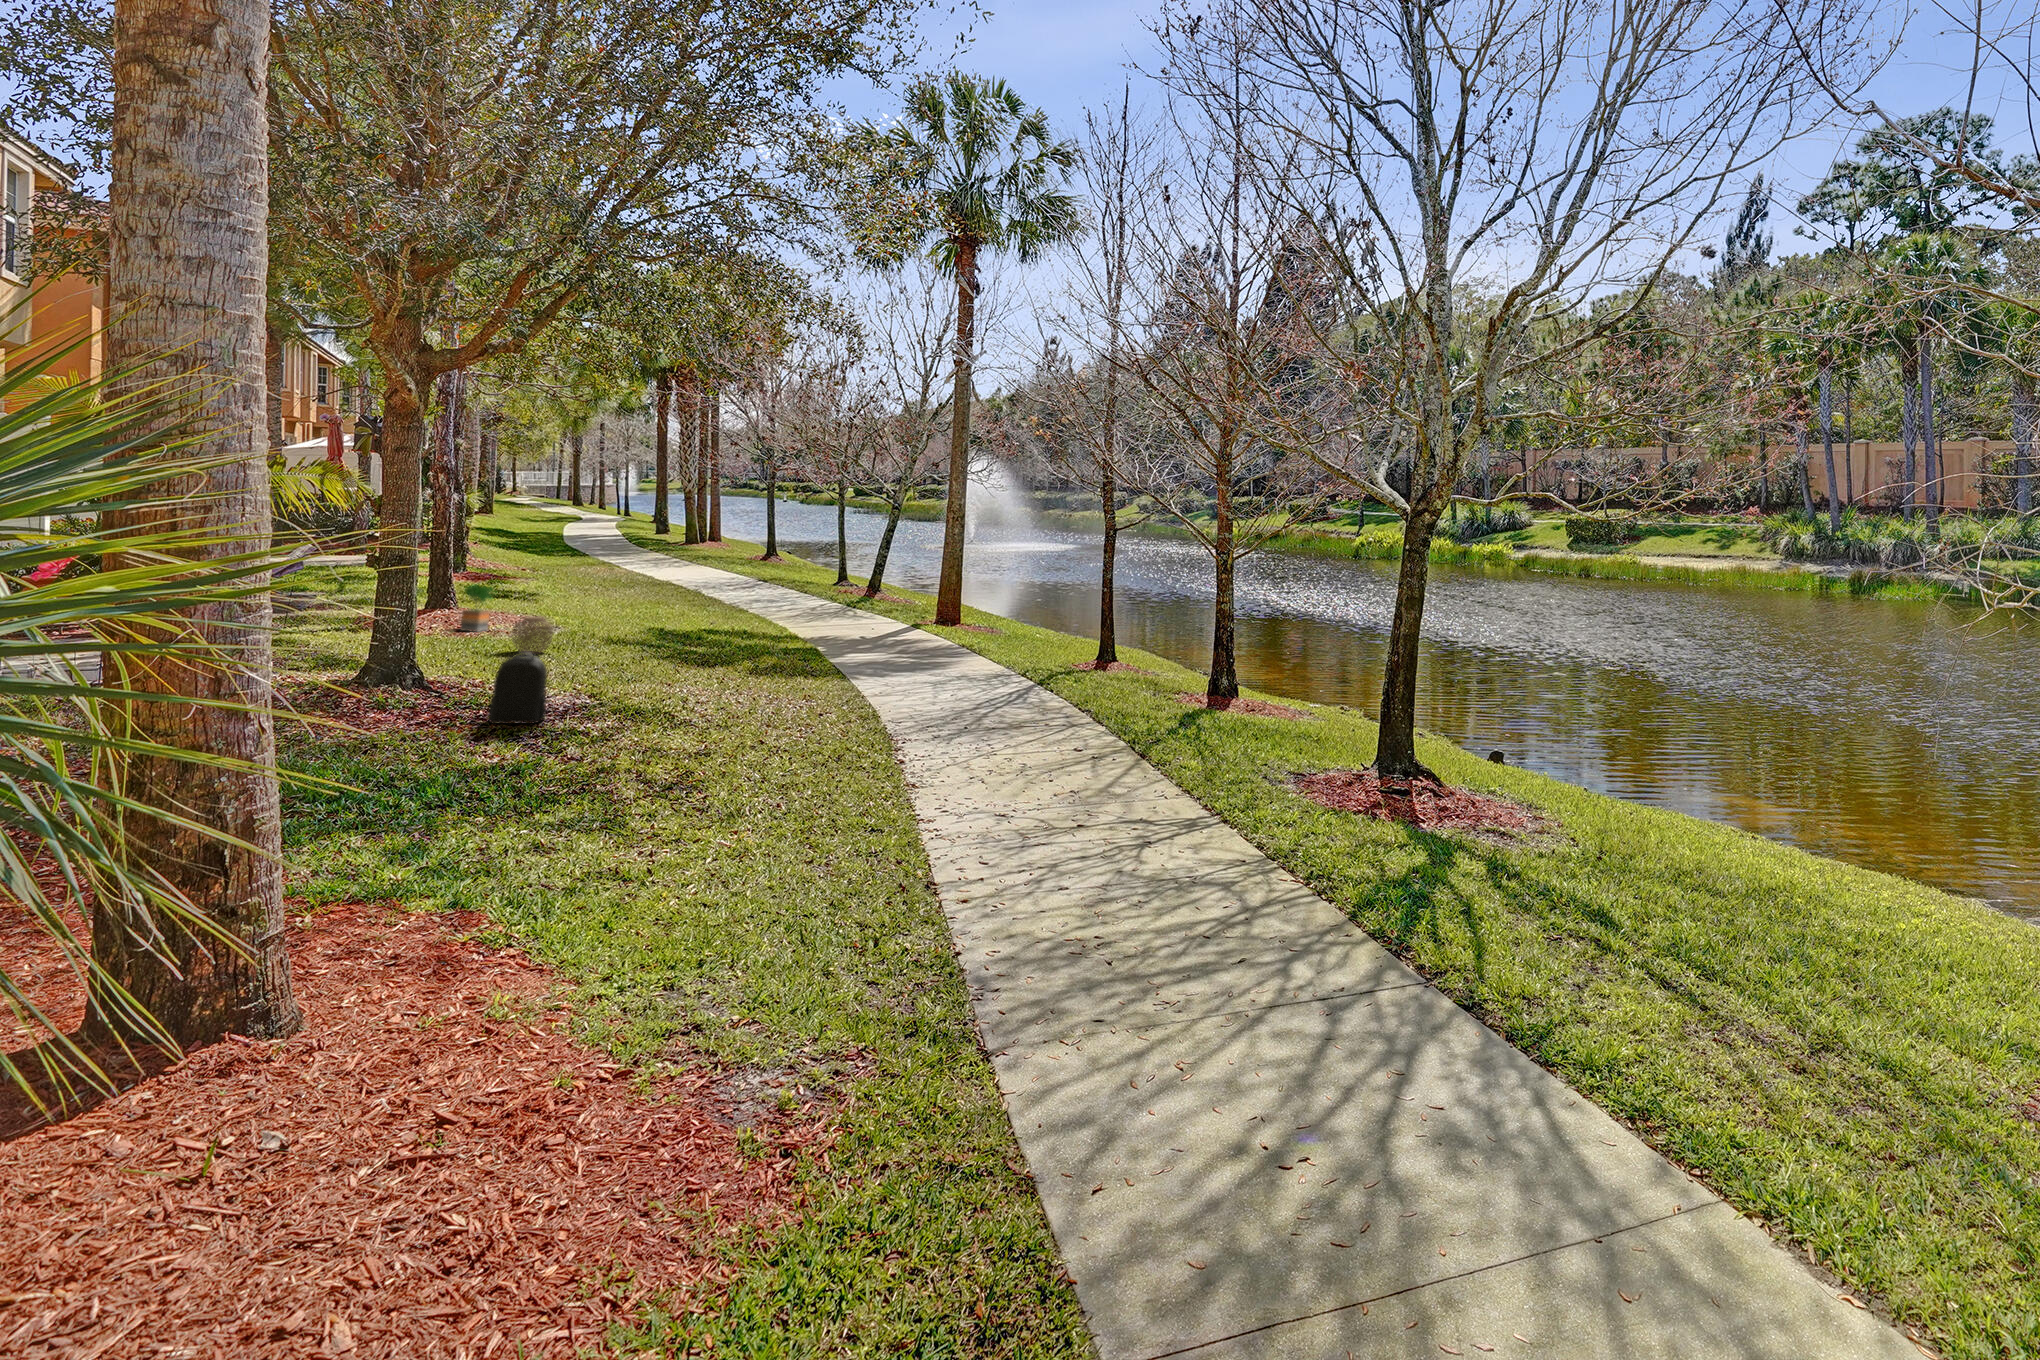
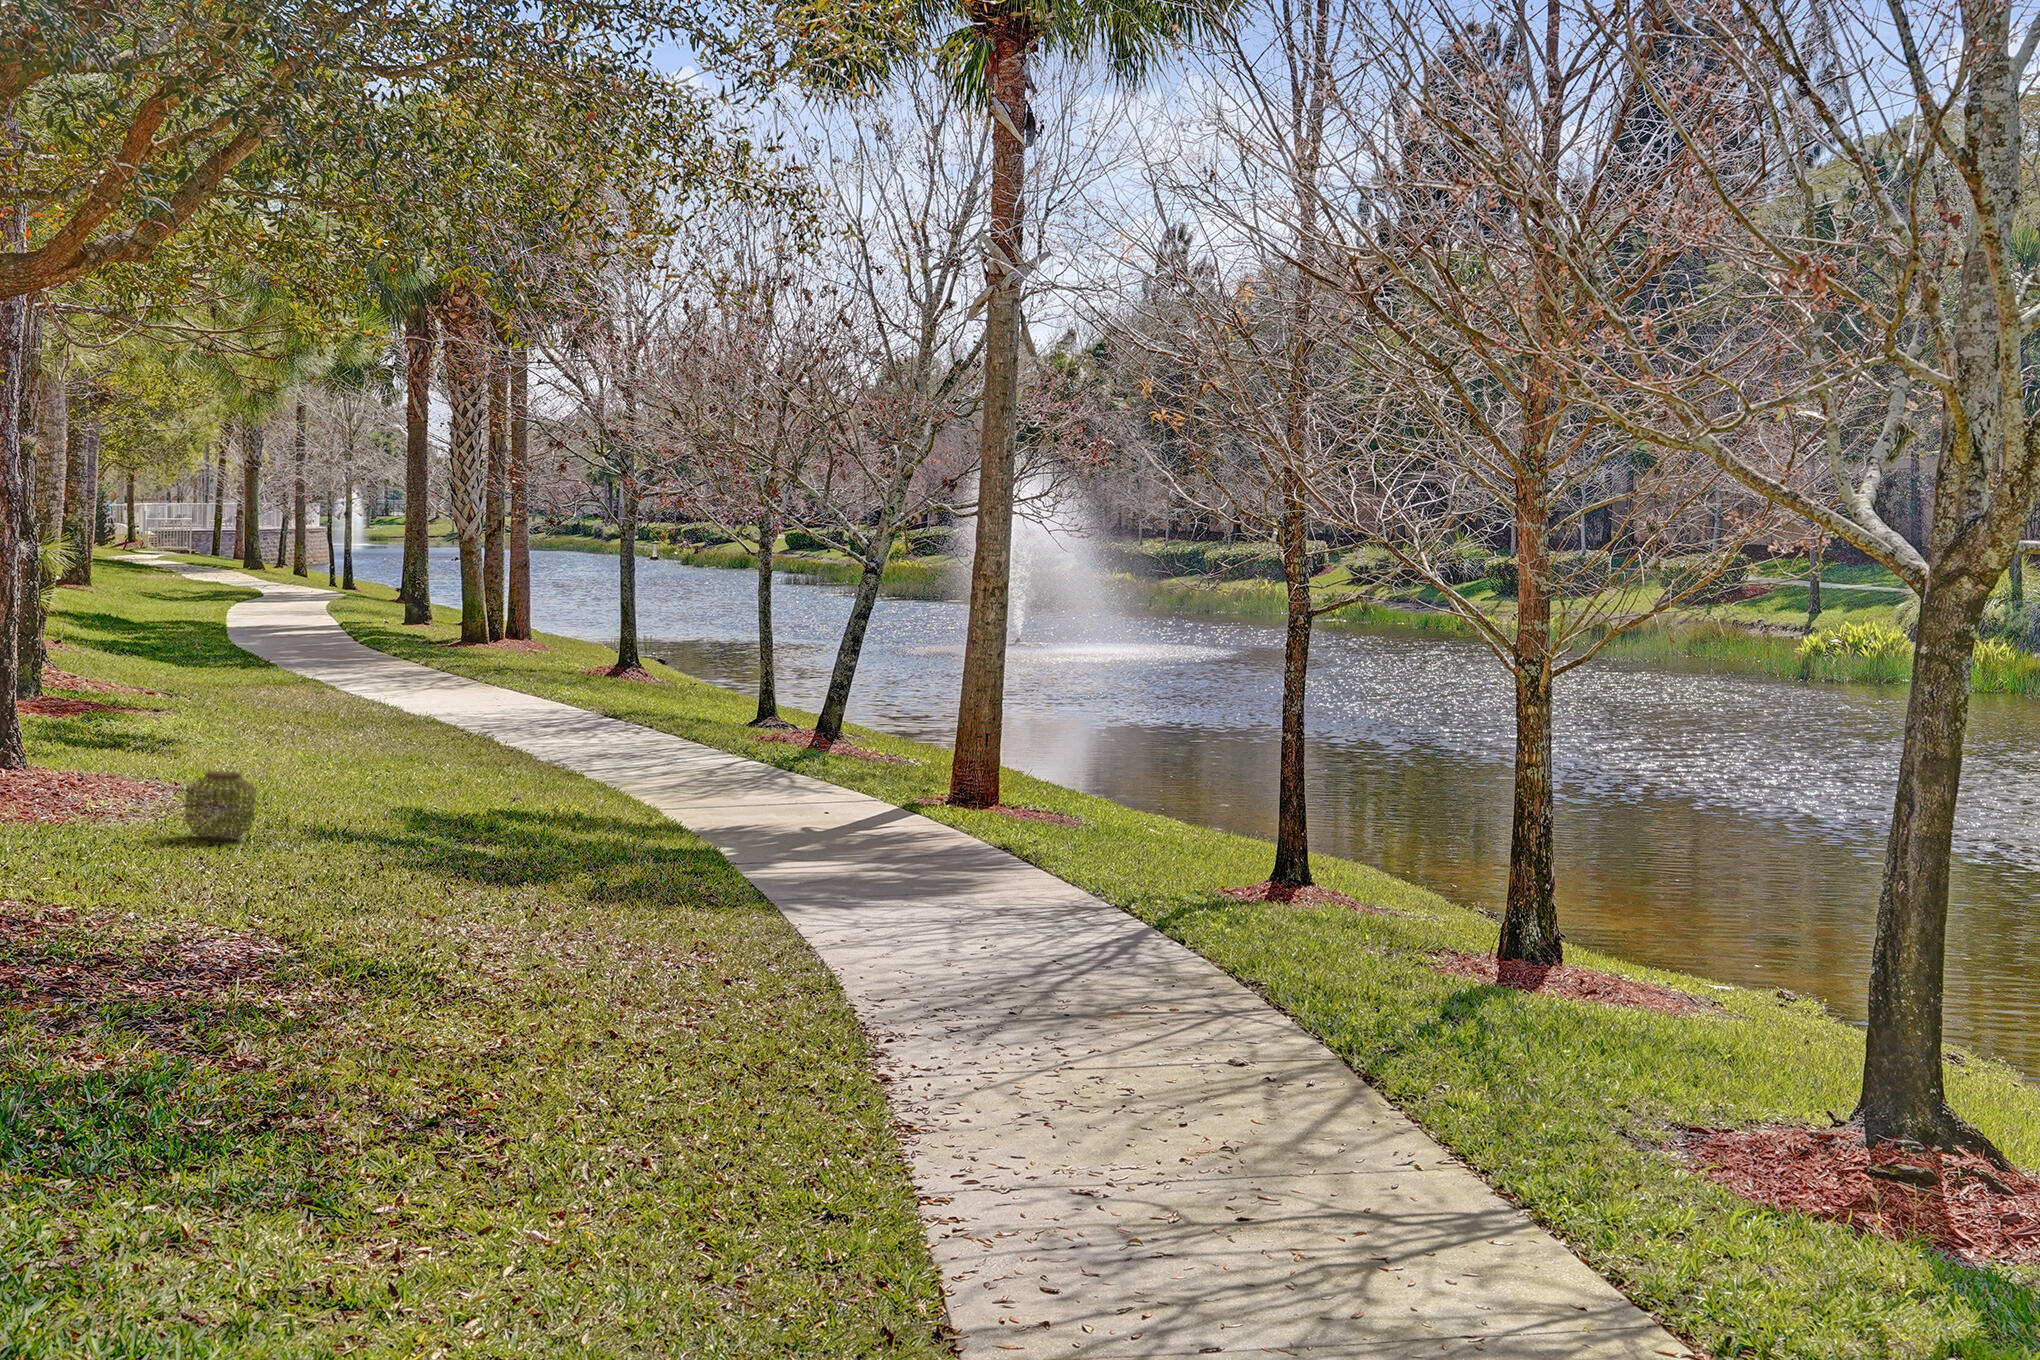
potted tree: present [460,585,497,632] -> none [102,712,169,800]
backpack: present [487,652,547,724] -> none [117,835,226,973]

